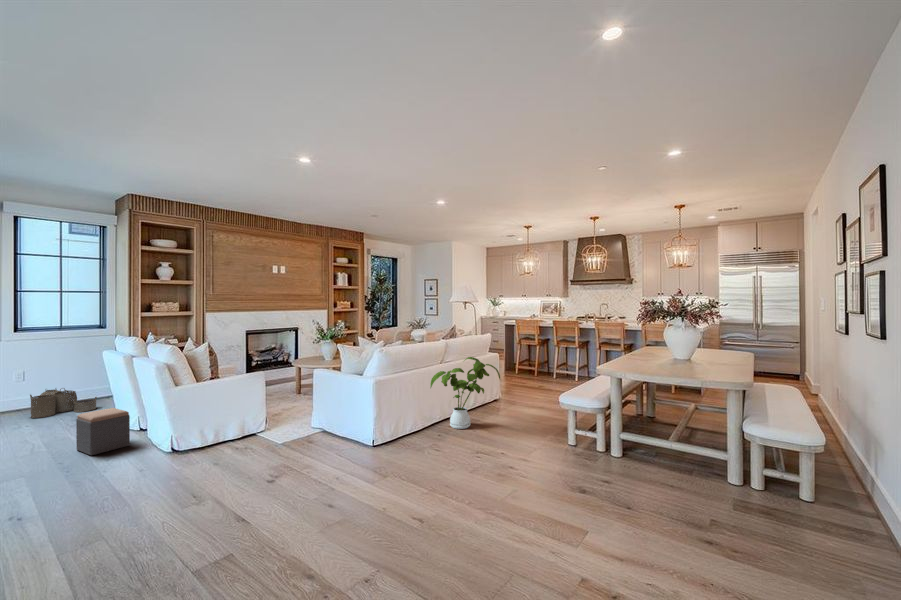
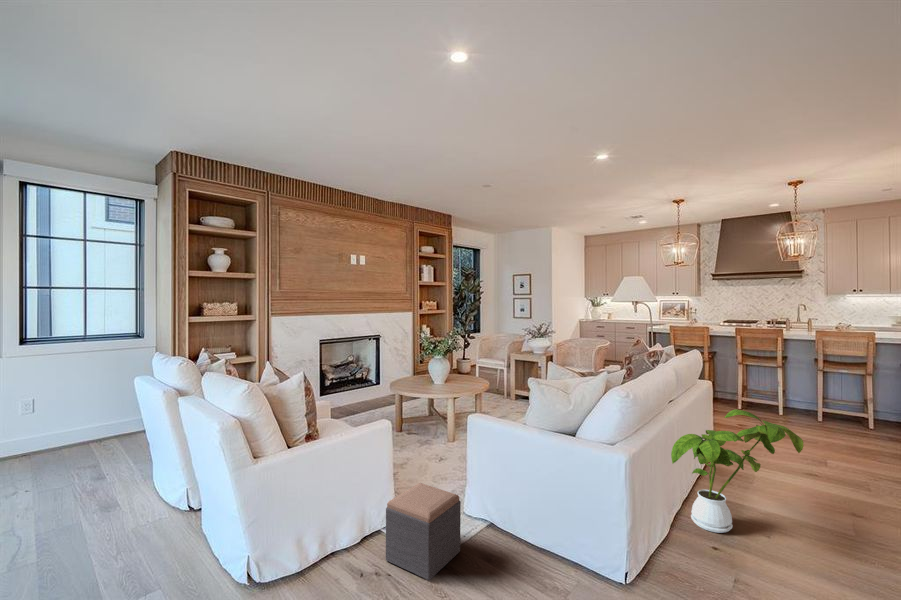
woven basket: present [30,388,97,418] -> none [37,422,130,471]
footstool: present [76,408,130,456] -> present [386,483,461,580]

